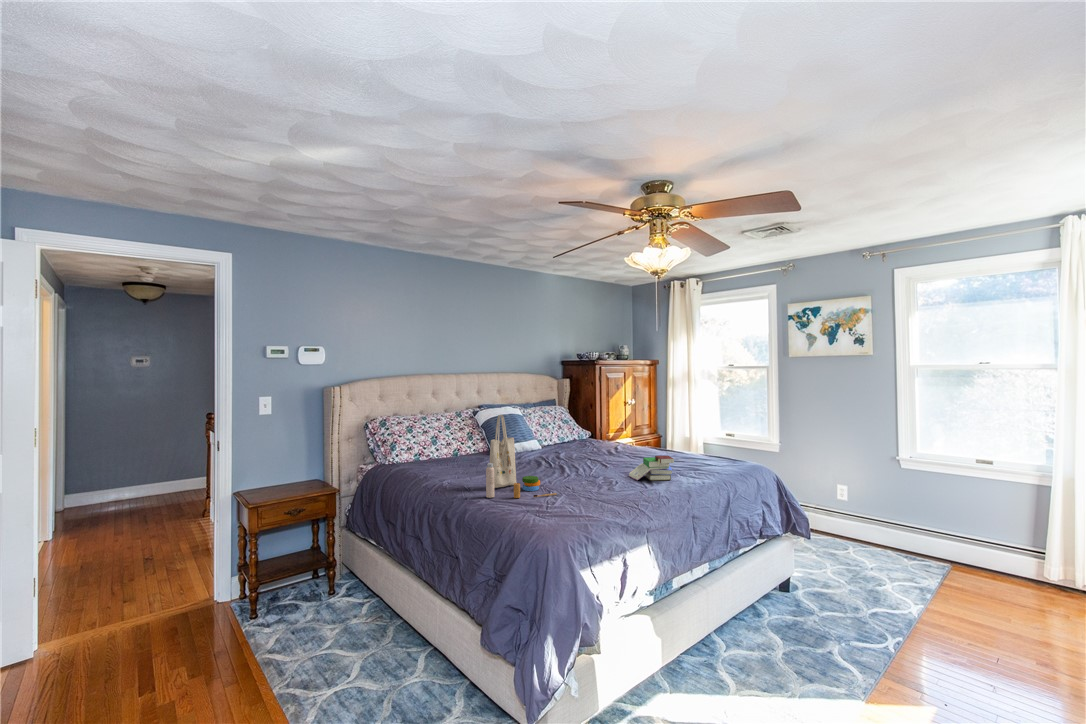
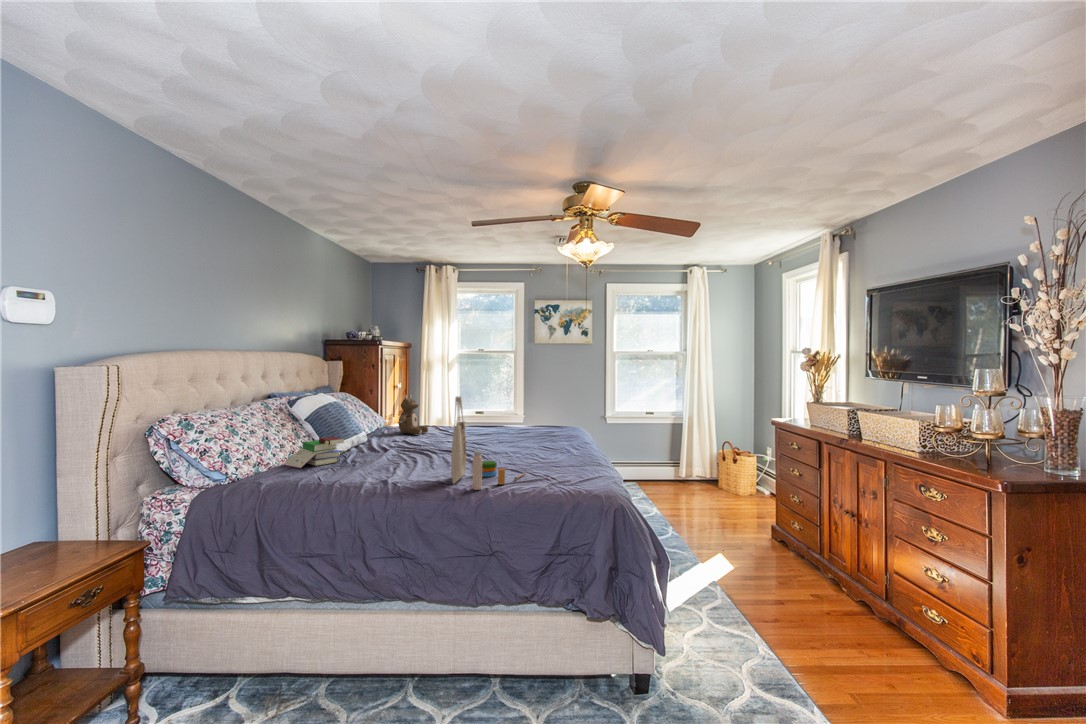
stuffed bear: none [565,411,594,450] -> present [399,394,428,435]
book: present [629,456,674,480] -> present [285,436,344,468]

